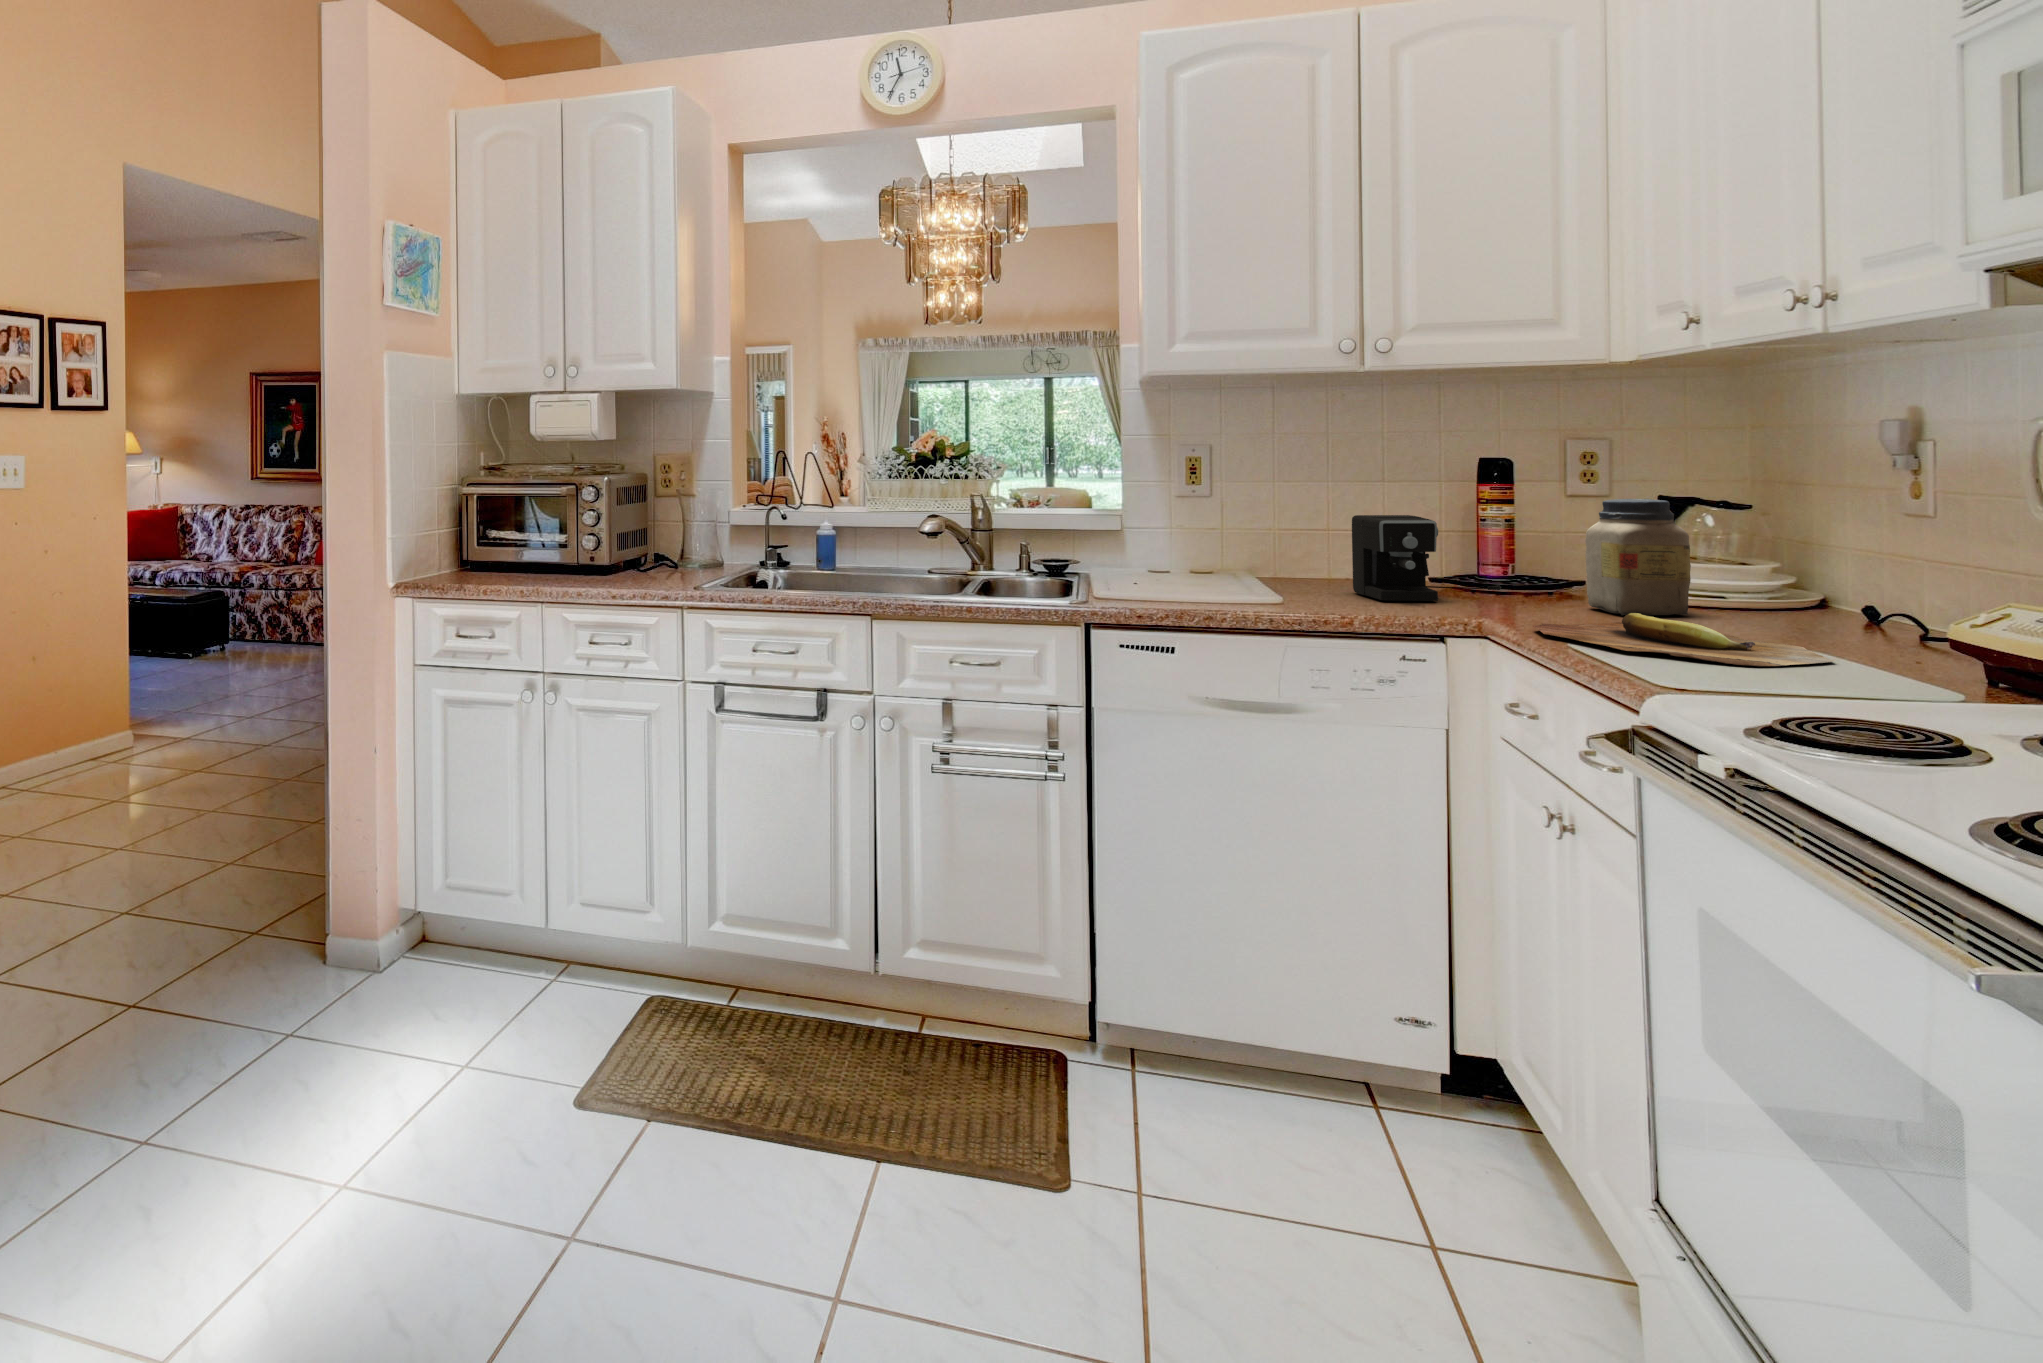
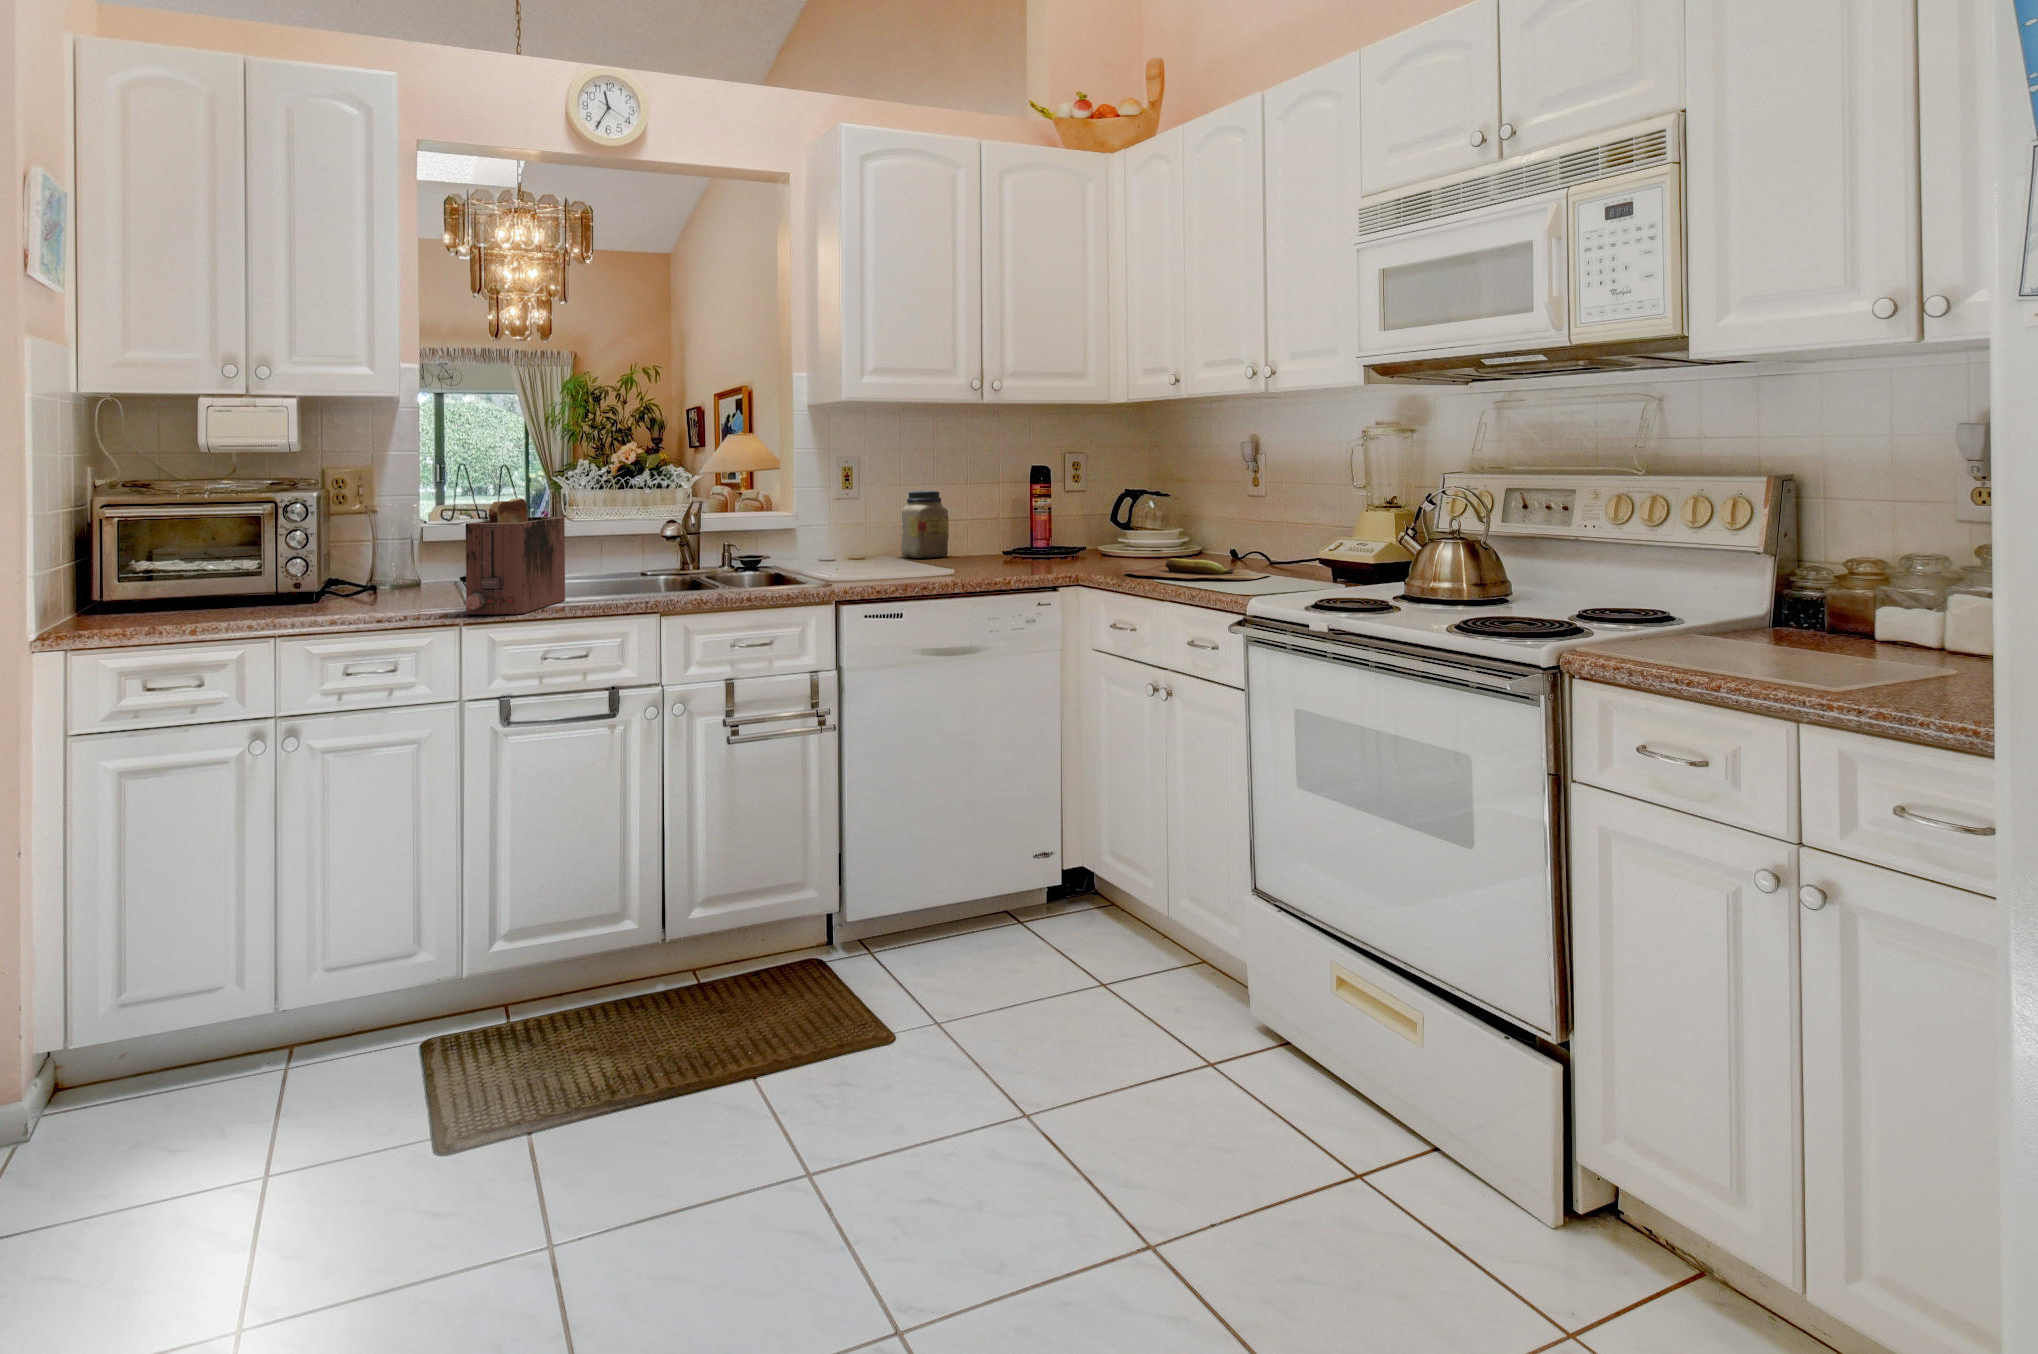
toaster: none [668,487,791,603] -> present [466,498,565,614]
jar: present [1585,499,1691,615] -> present [901,491,949,559]
coffee maker: present [1352,515,1501,601] -> none [982,507,1058,567]

